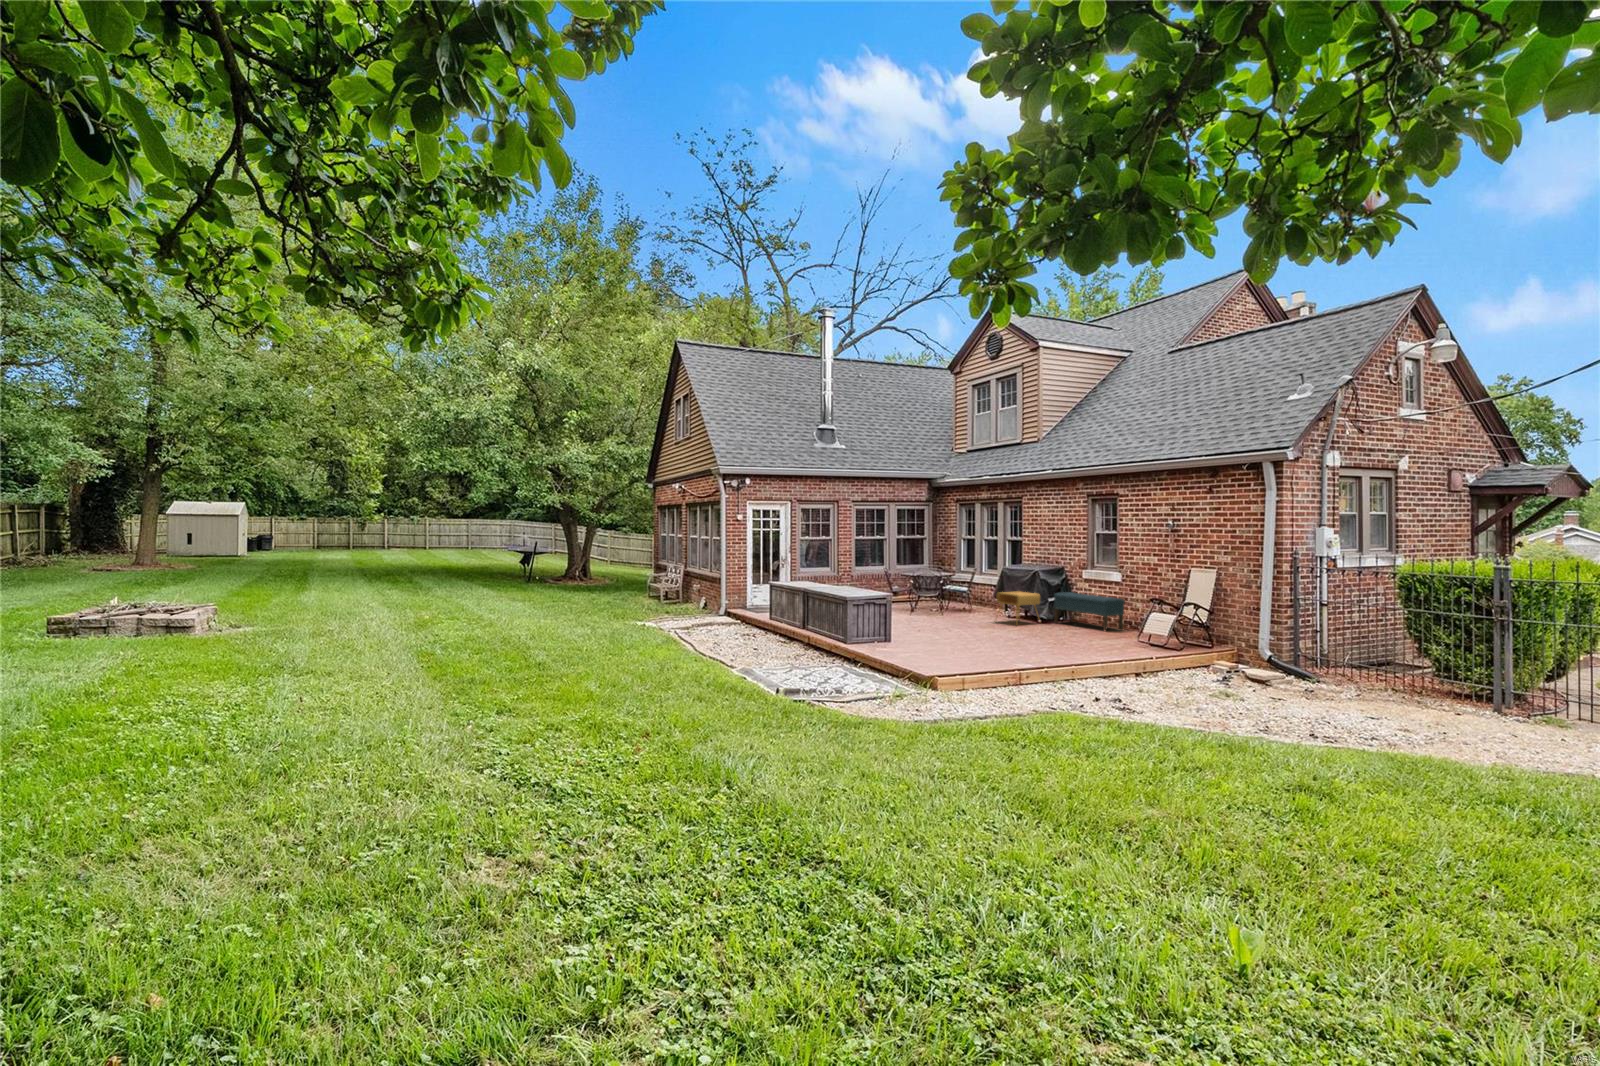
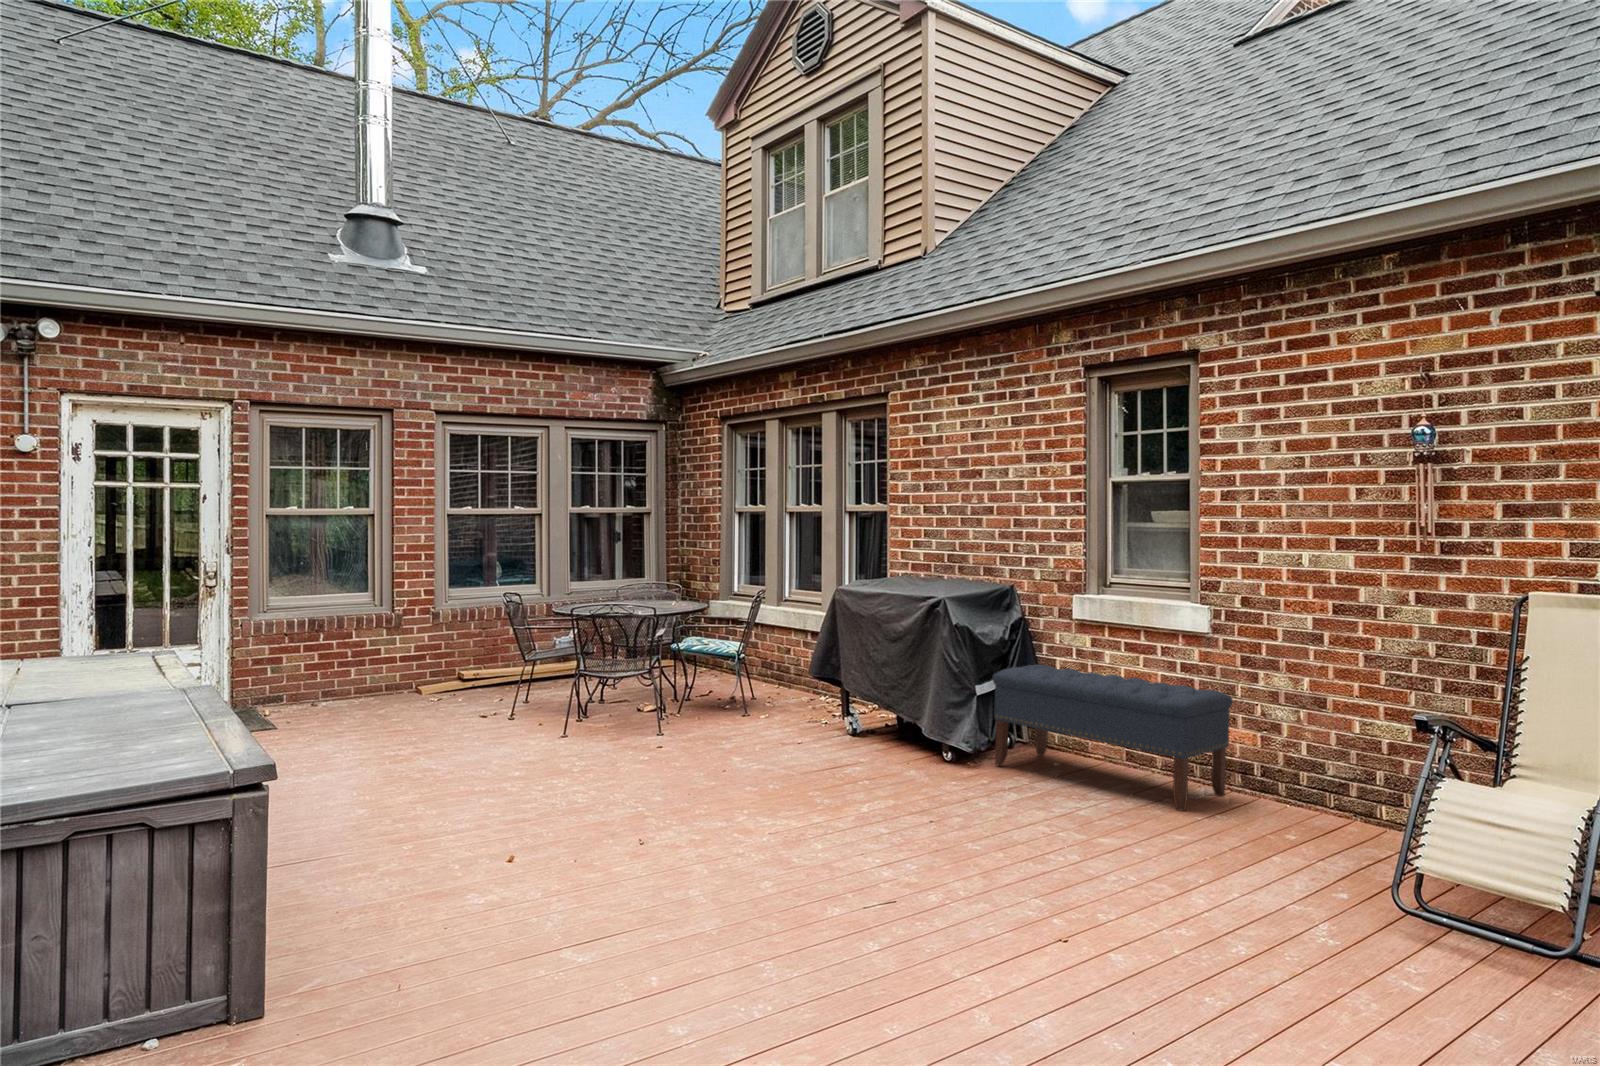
side table: present [997,592,1040,622] -> none [810,665,957,793]

